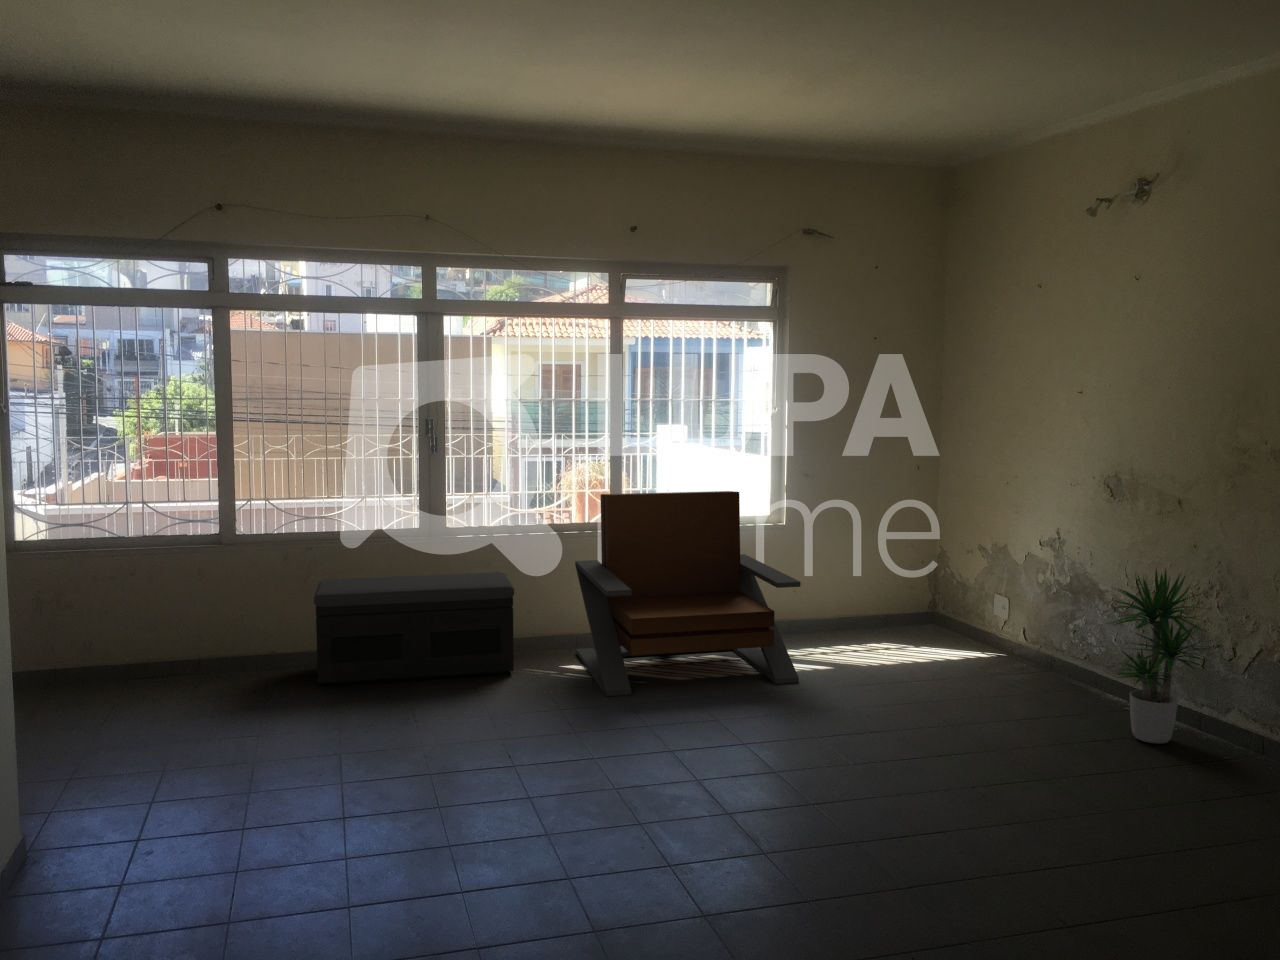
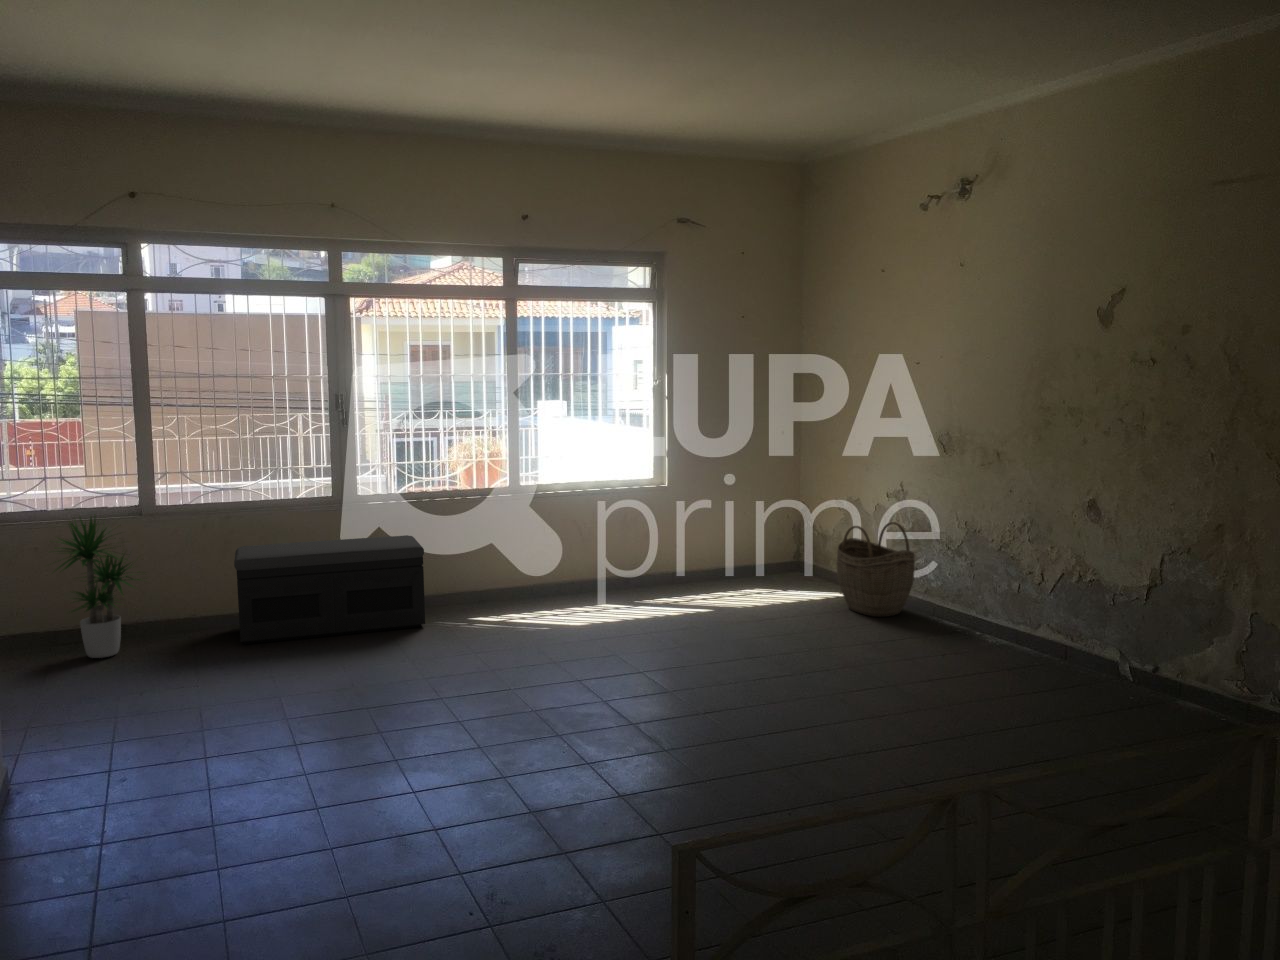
lounge chair: present [575,491,801,696] -> none [478,456,683,641]
potted plant: present [1103,568,1211,744] -> present [55,514,141,658]
woven basket: none [978,575,1073,686] -> present [836,522,915,617]

